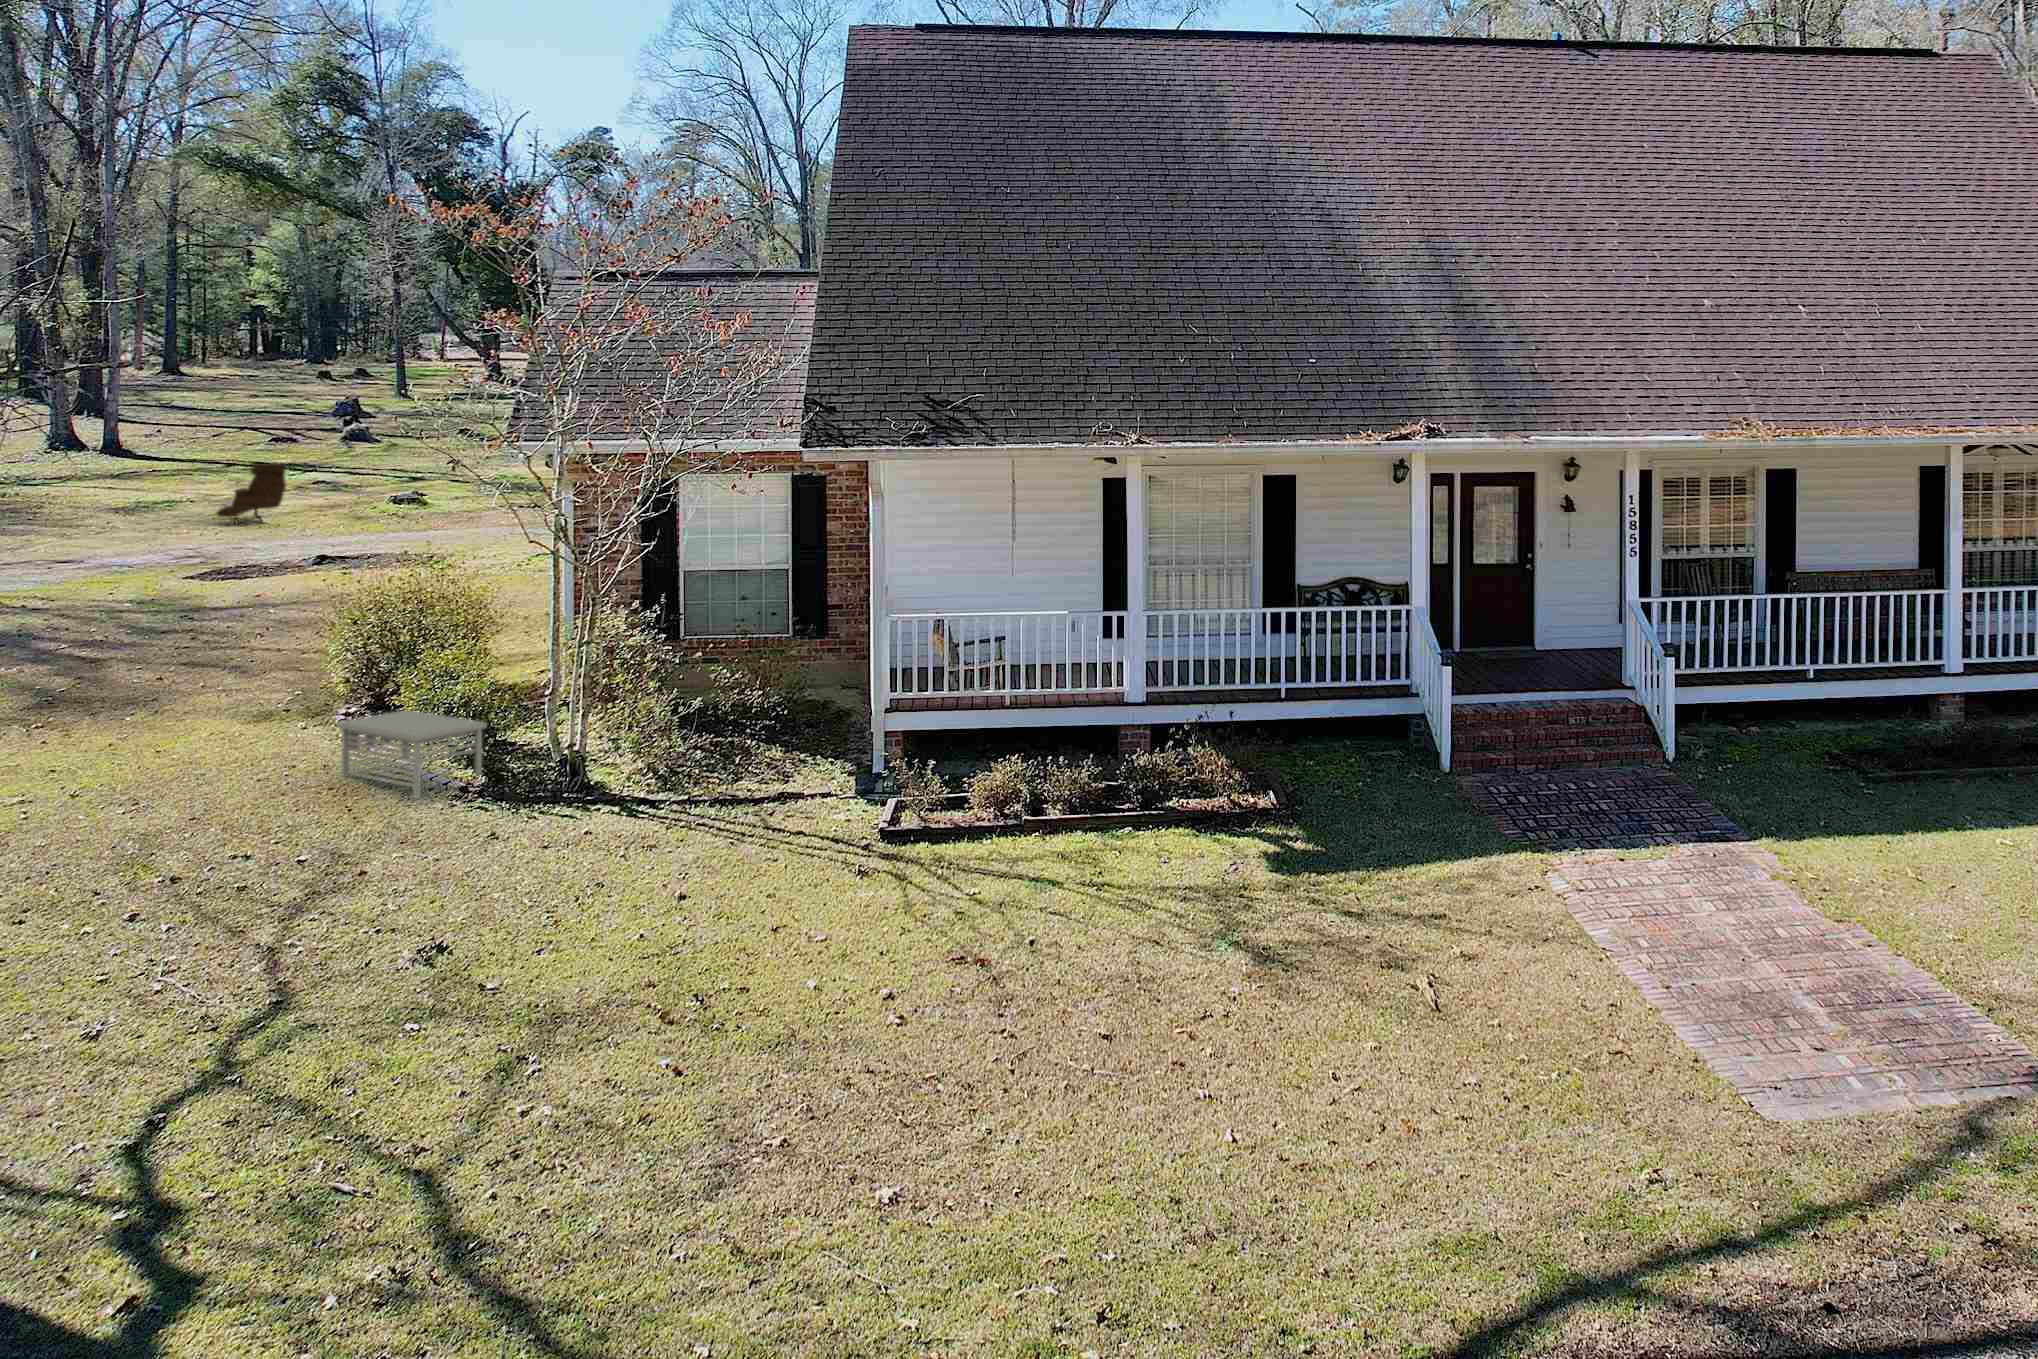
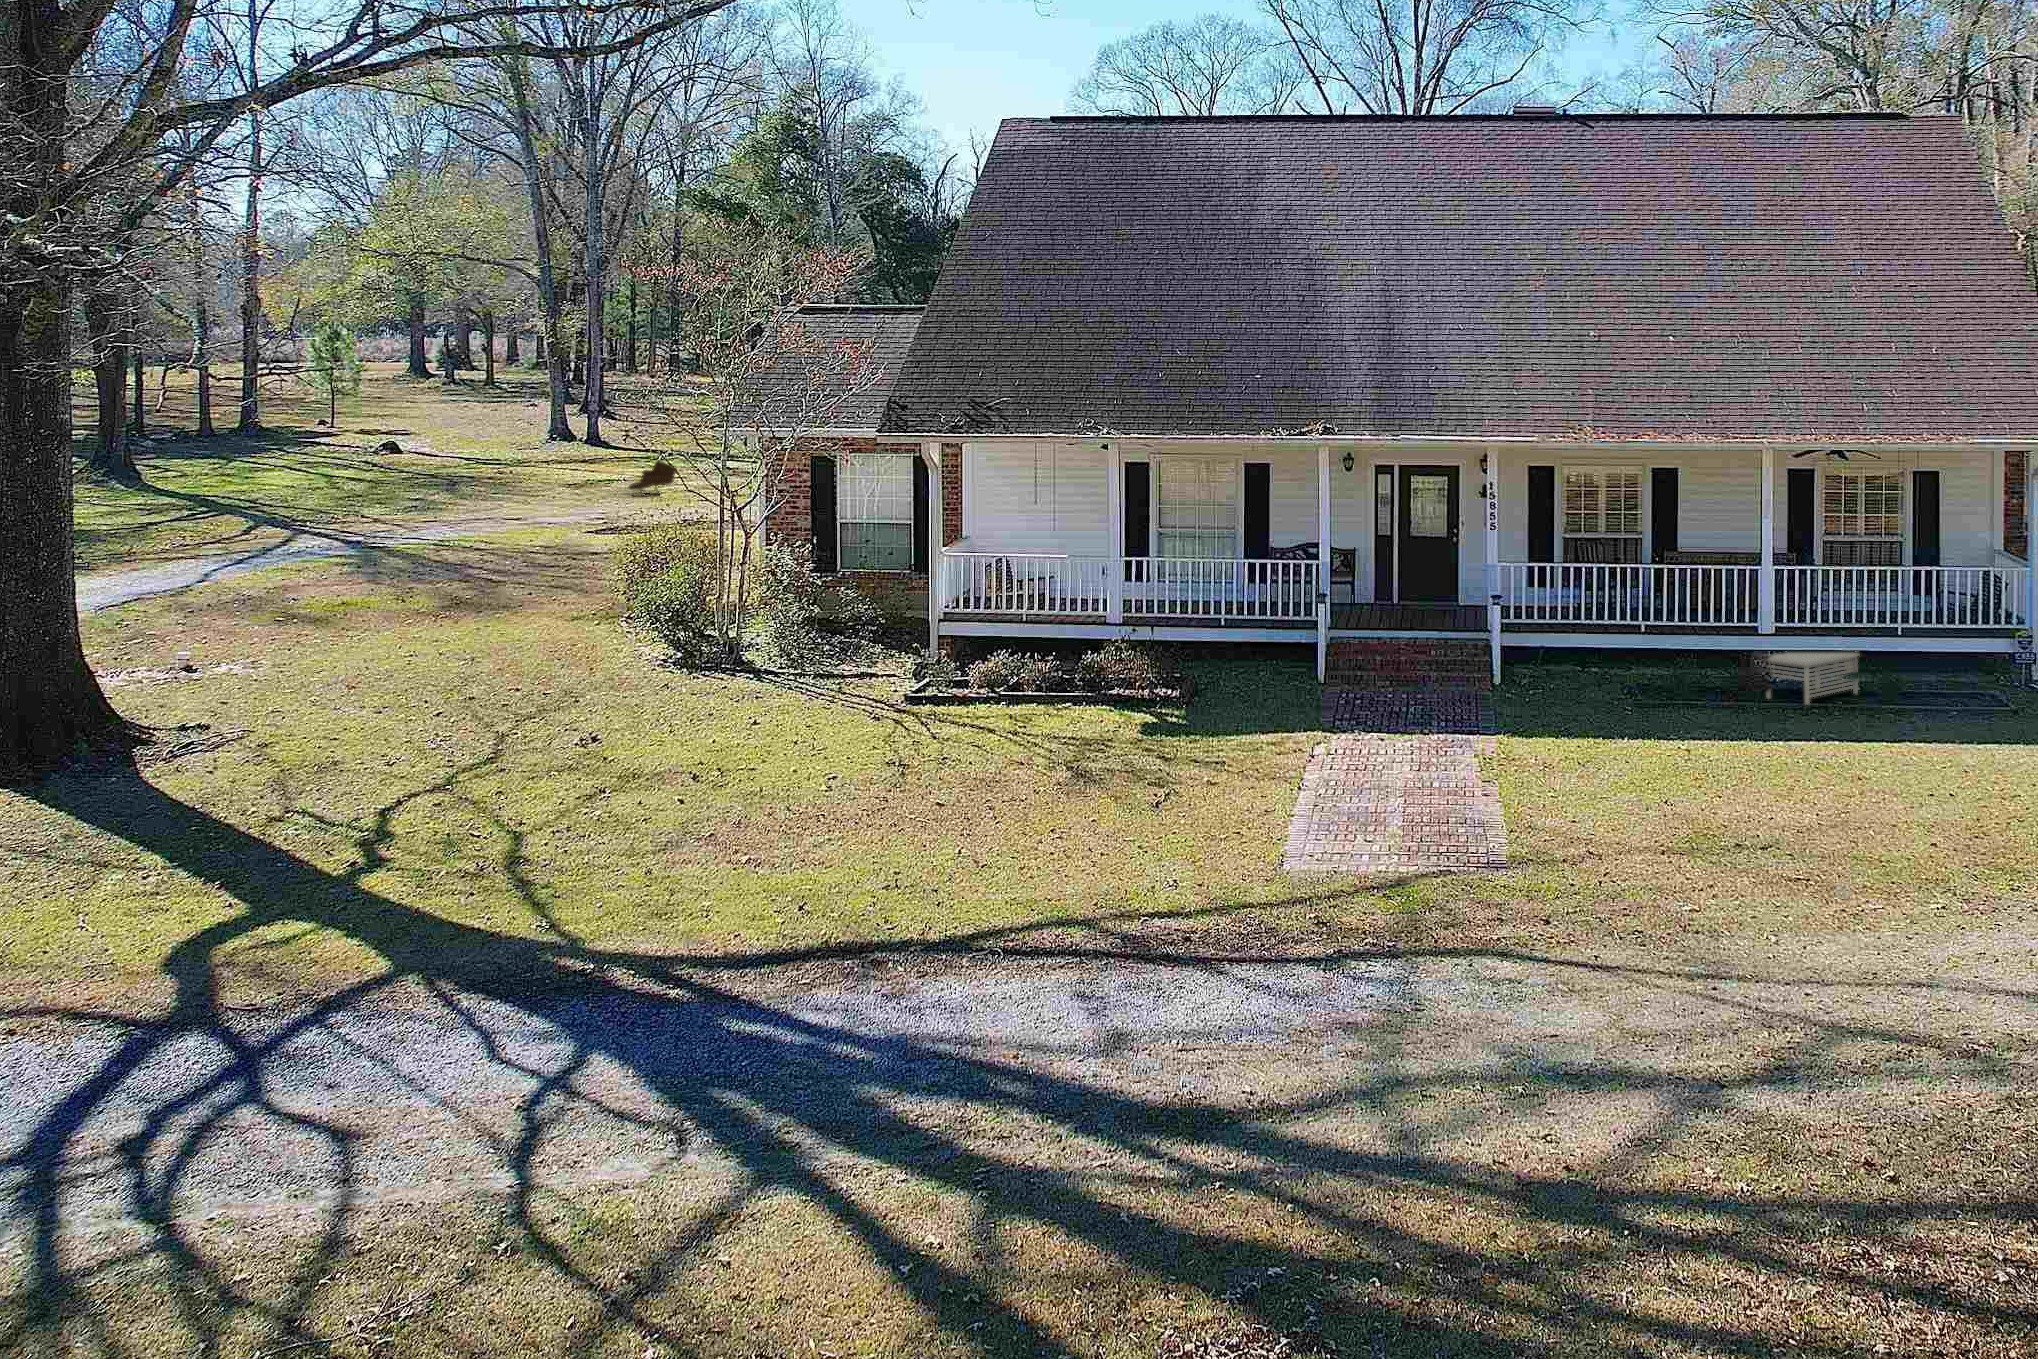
storage bench: present [336,710,487,798] -> present [1767,651,1859,705]

